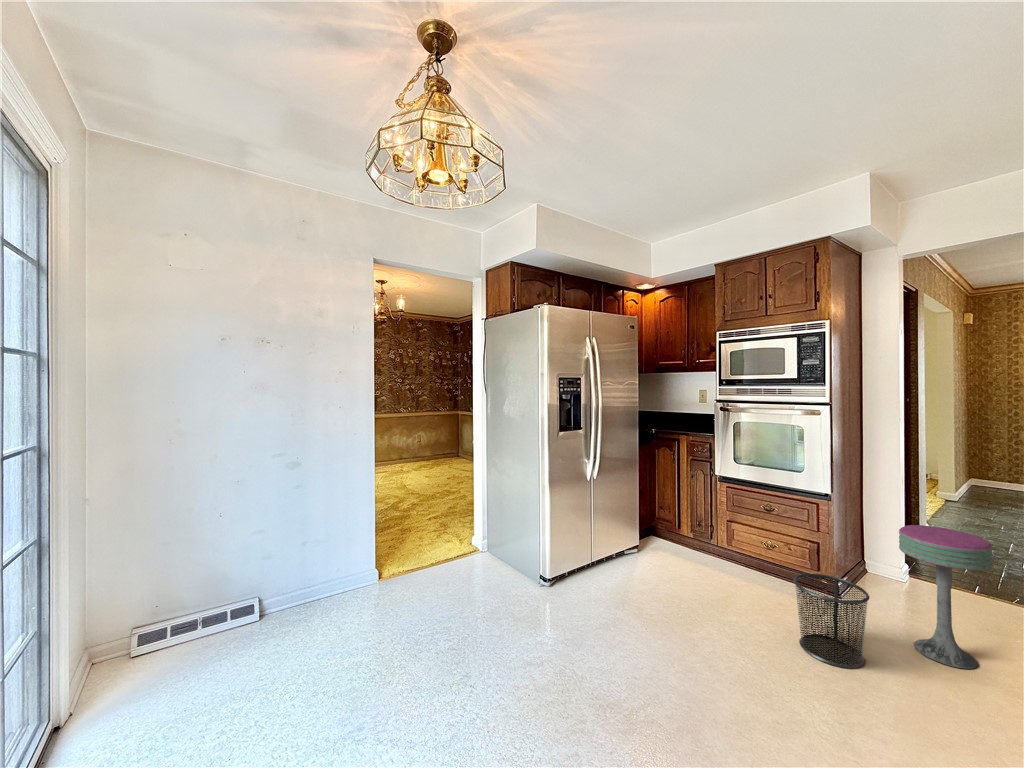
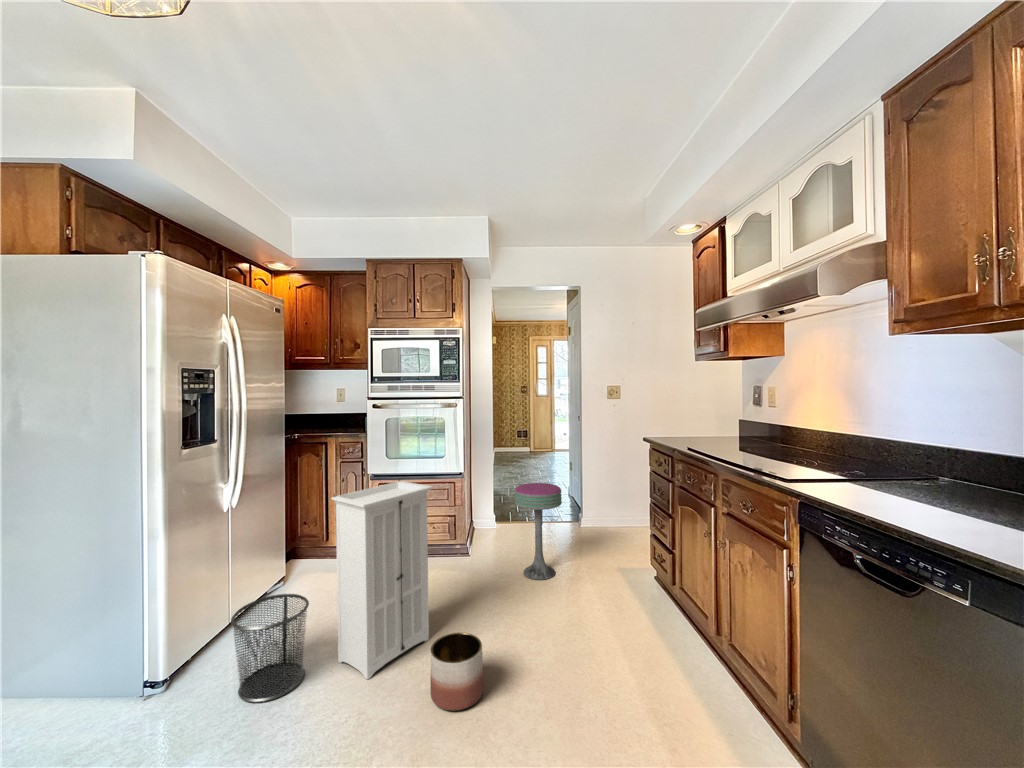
storage cabinet: none [648,483,750,657] -> present [332,480,433,679]
trash can: present [793,574,870,668] -> present [231,594,309,703]
planter: none [720,652,783,738] -> present [430,633,483,711]

